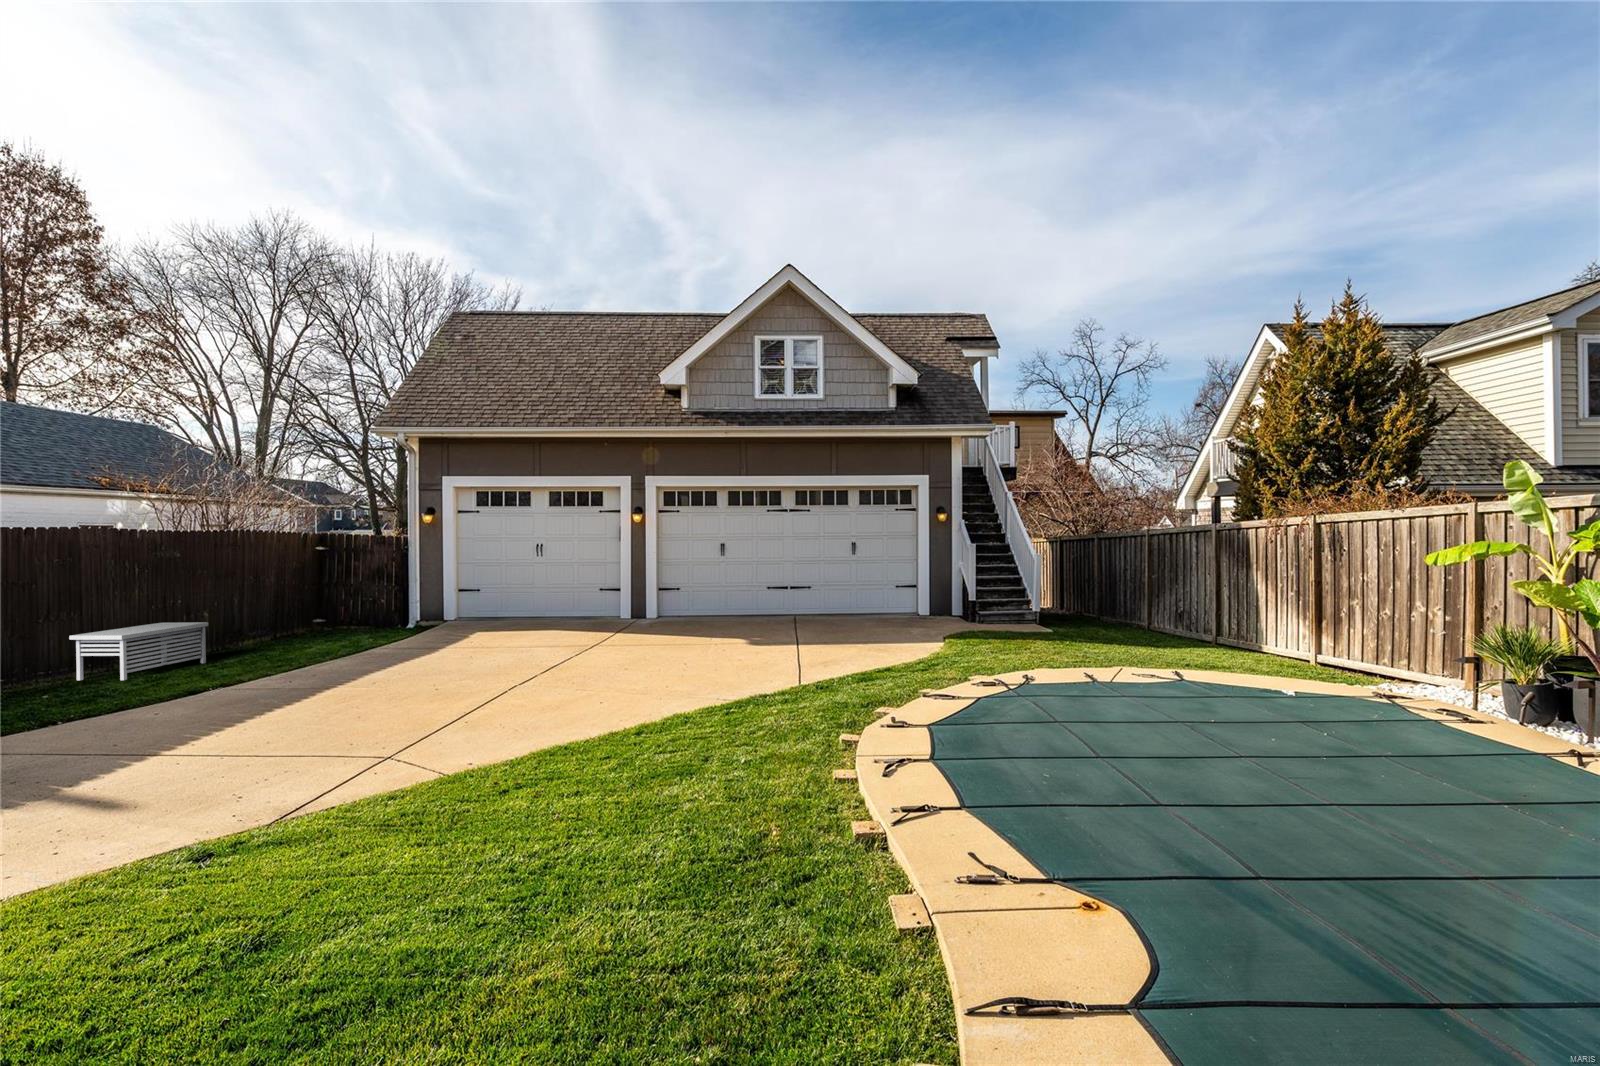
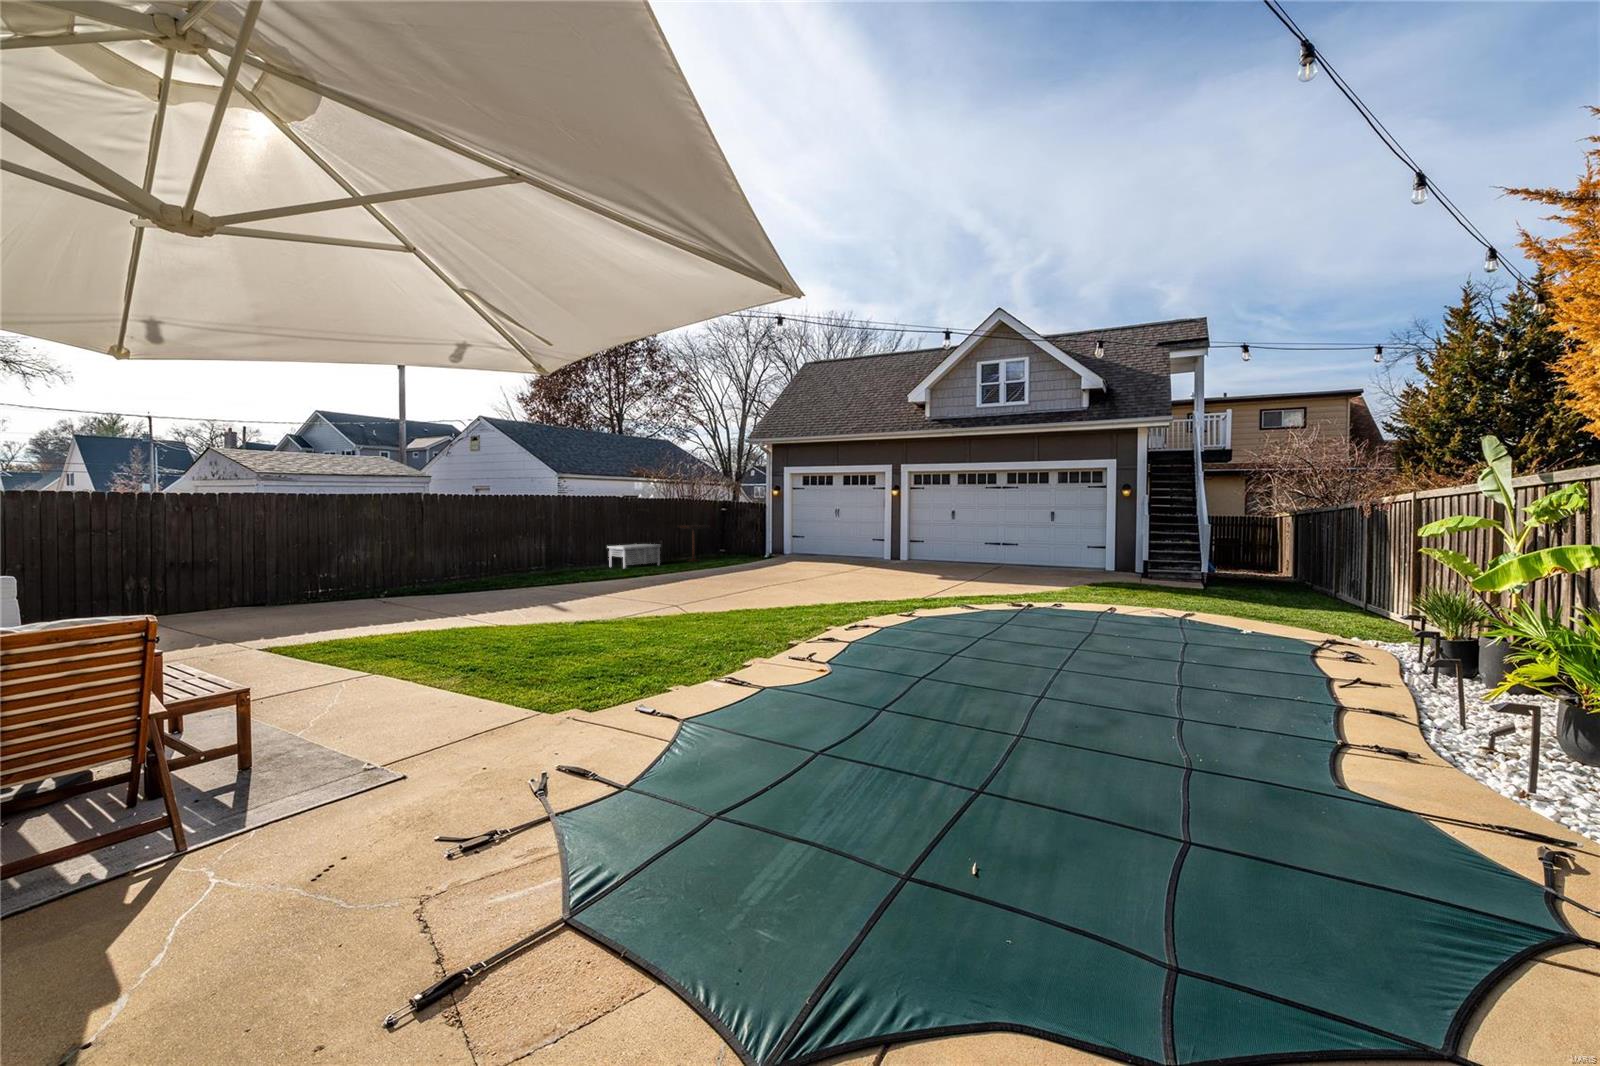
pedestal table: none [230,578,305,647] -> present [678,525,709,561]

